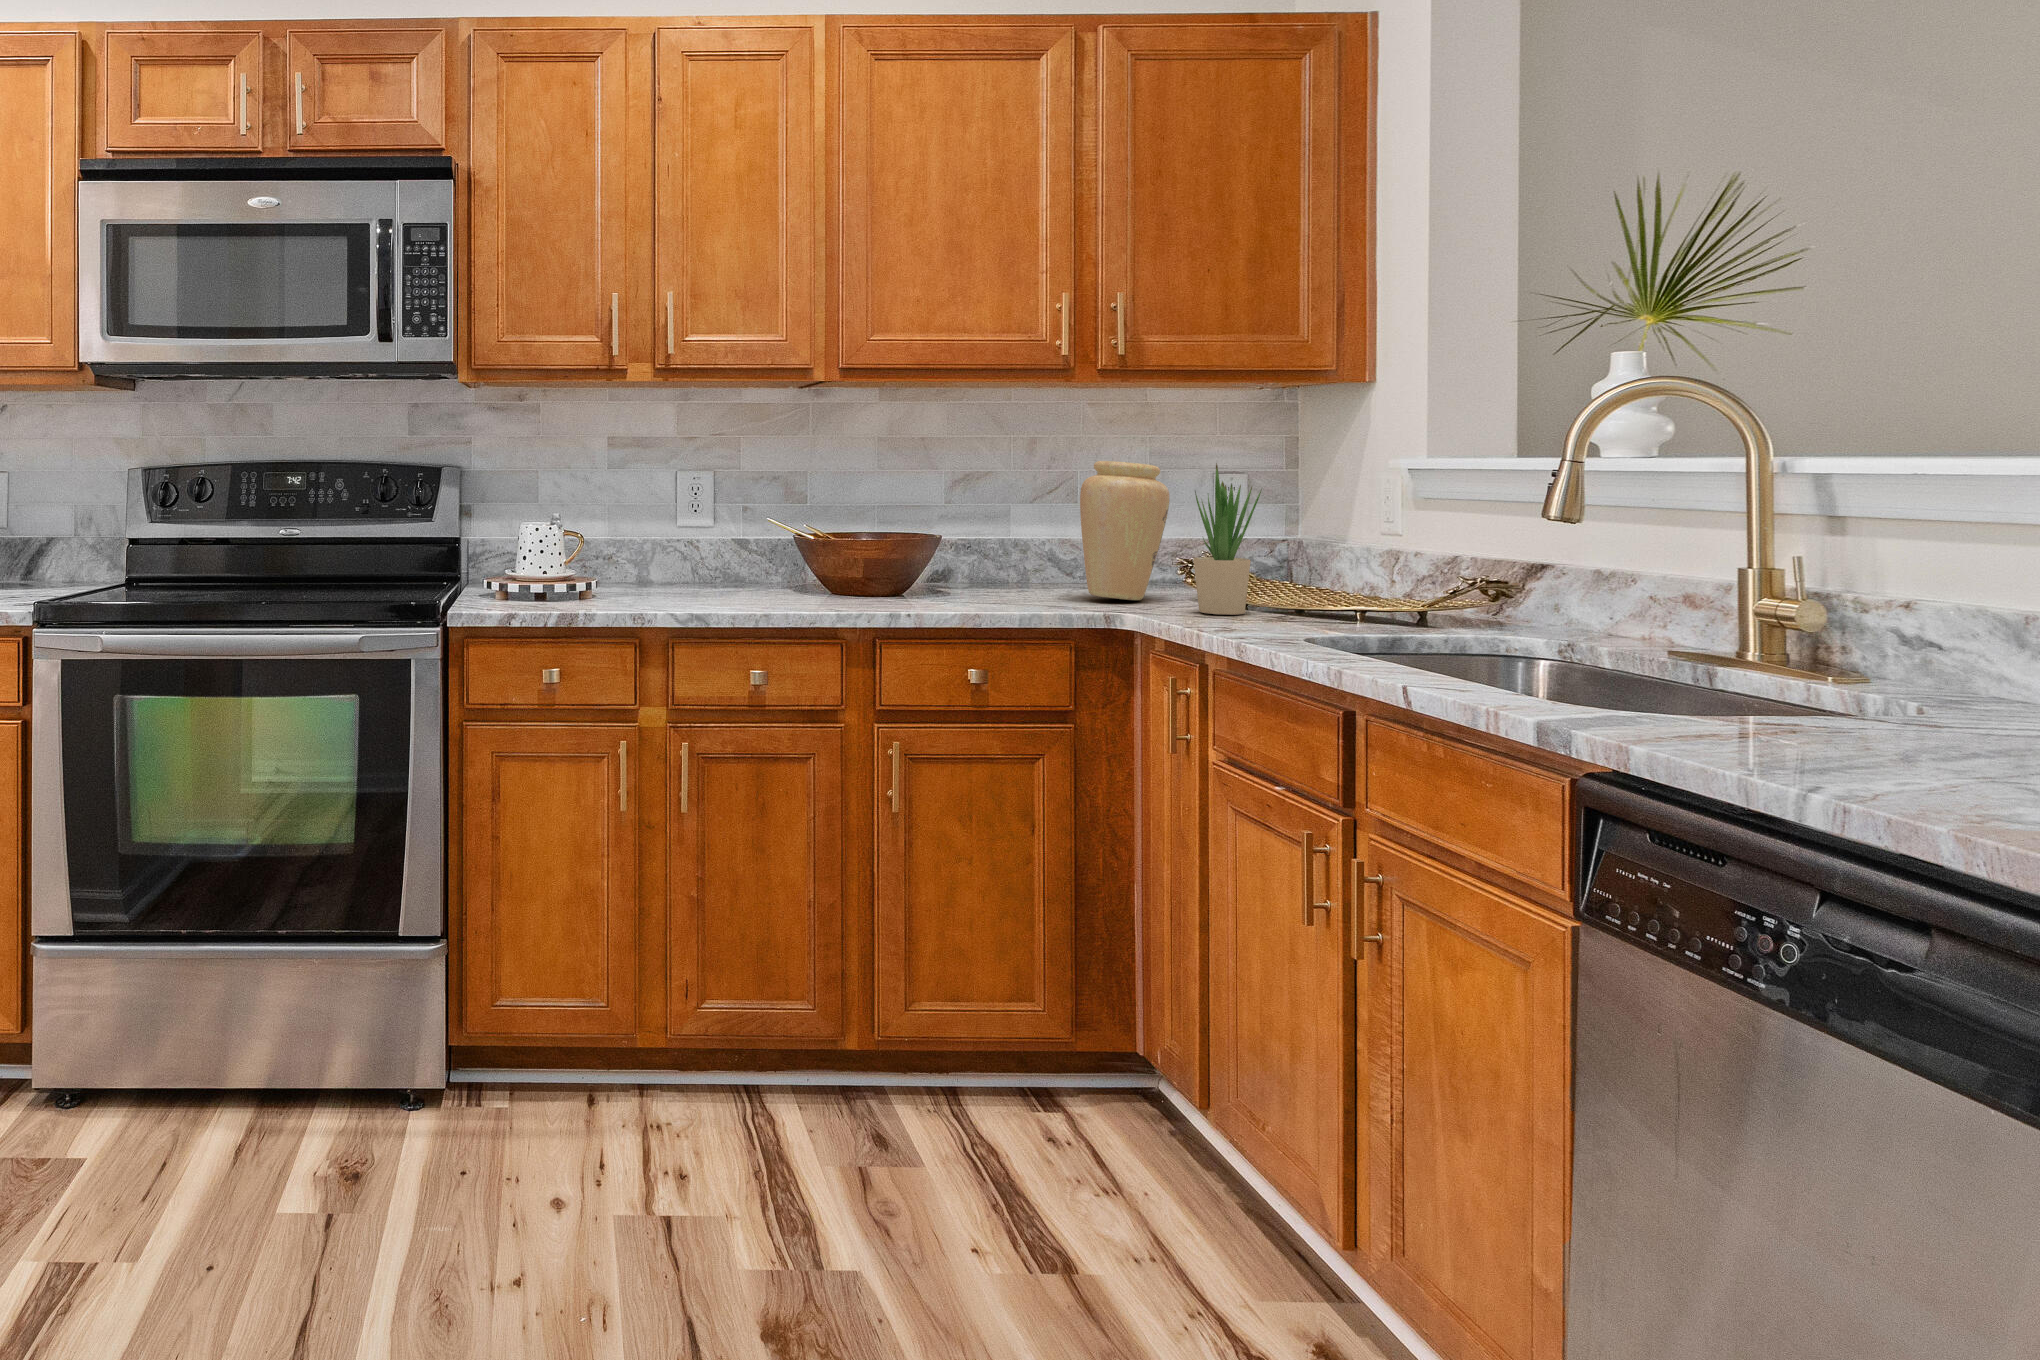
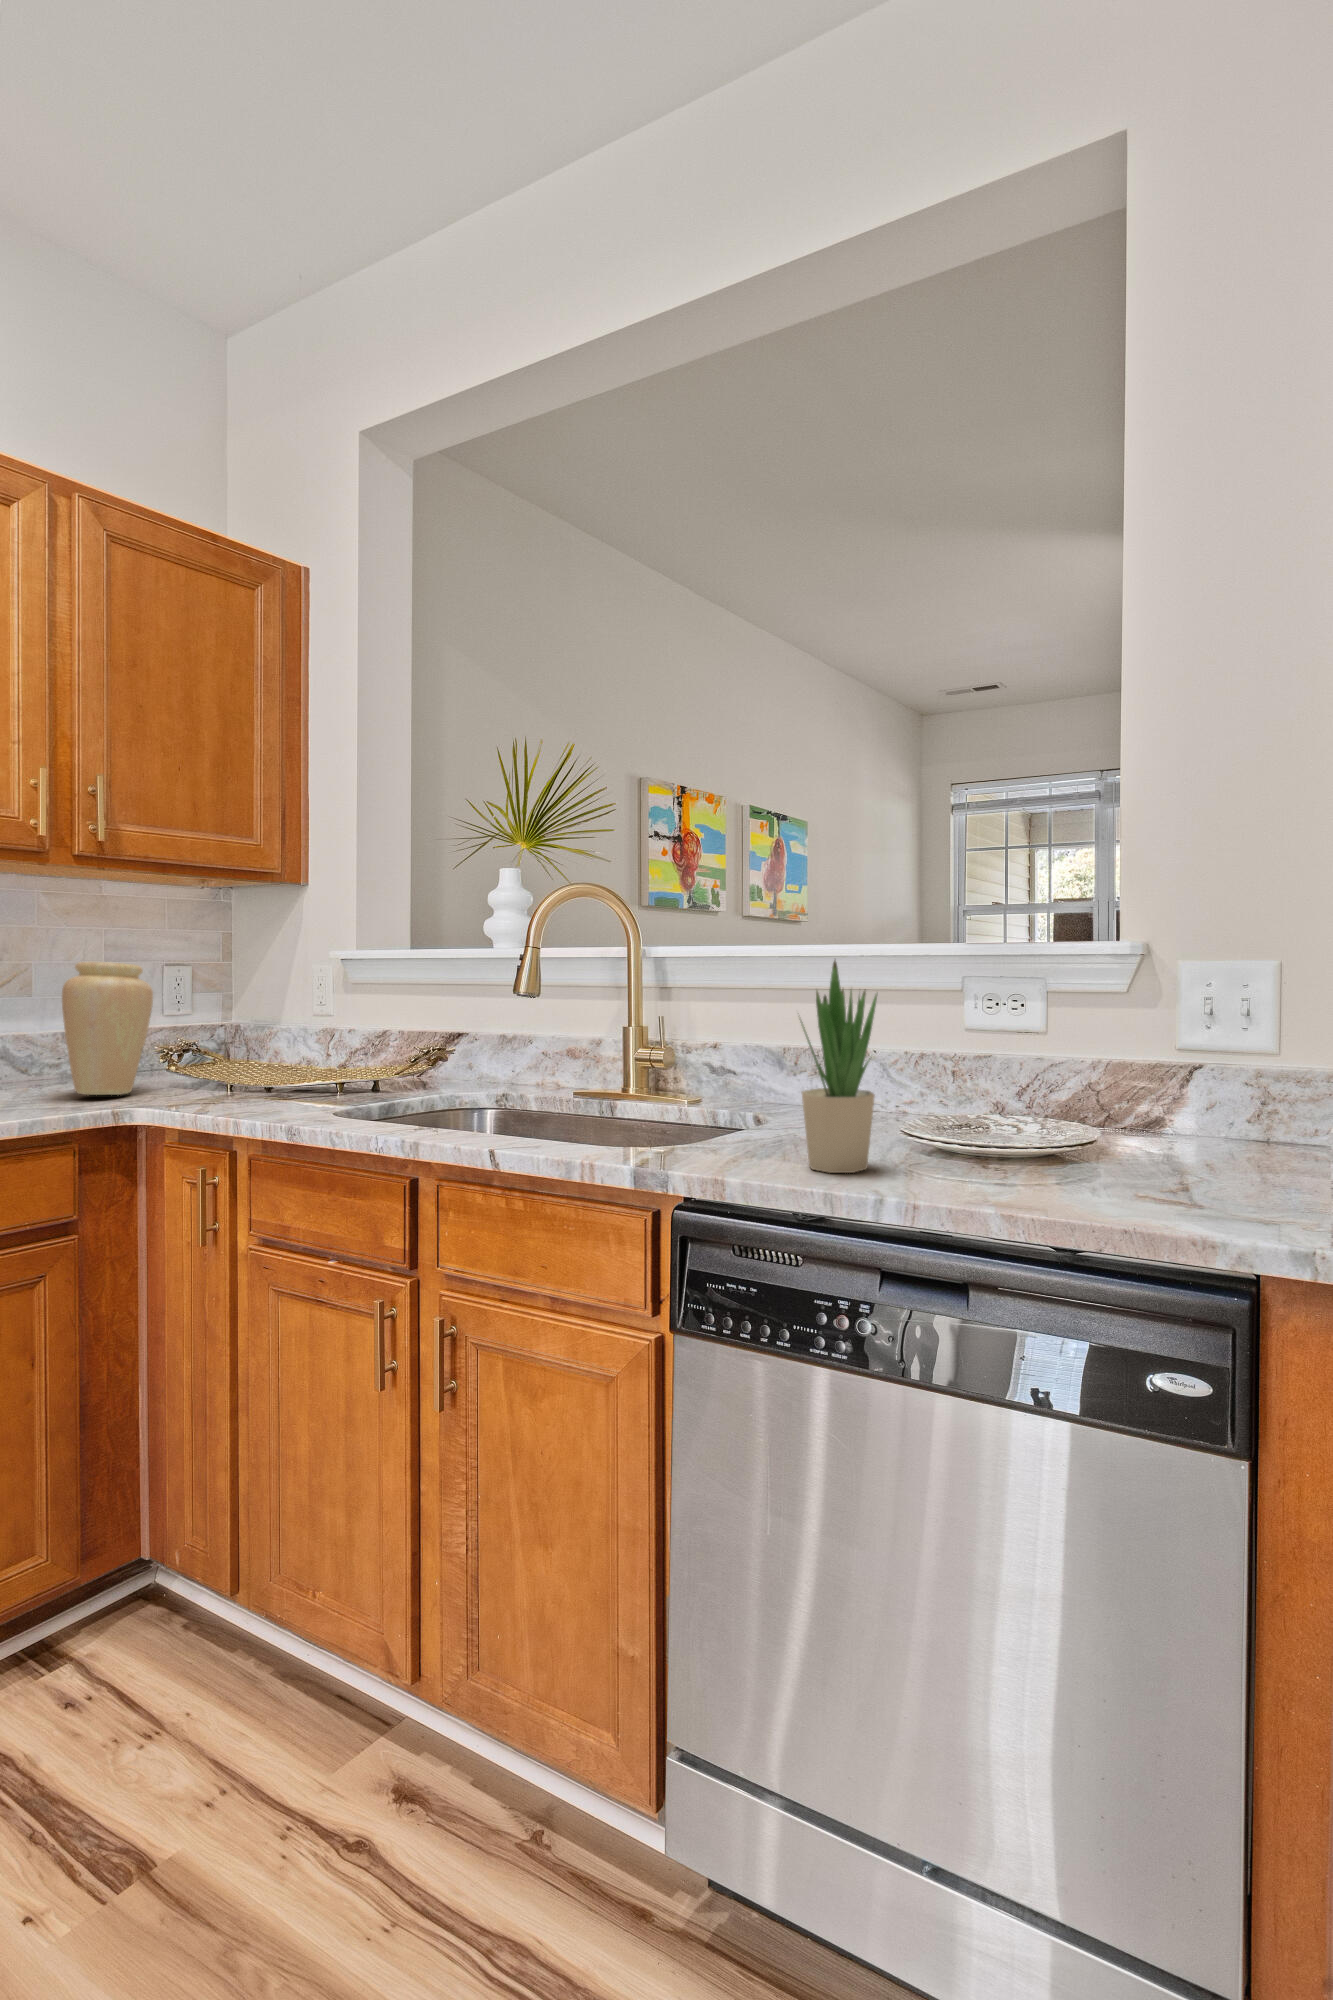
potted plant: present [1194,463,1262,615] -> present [802,961,877,1173]

